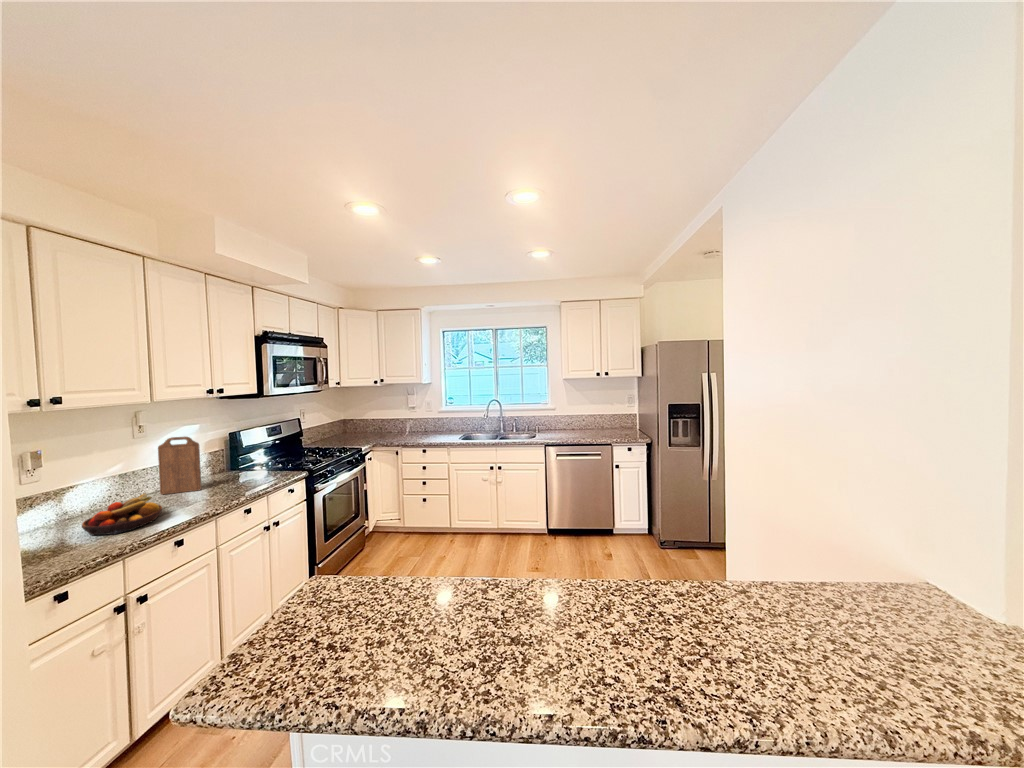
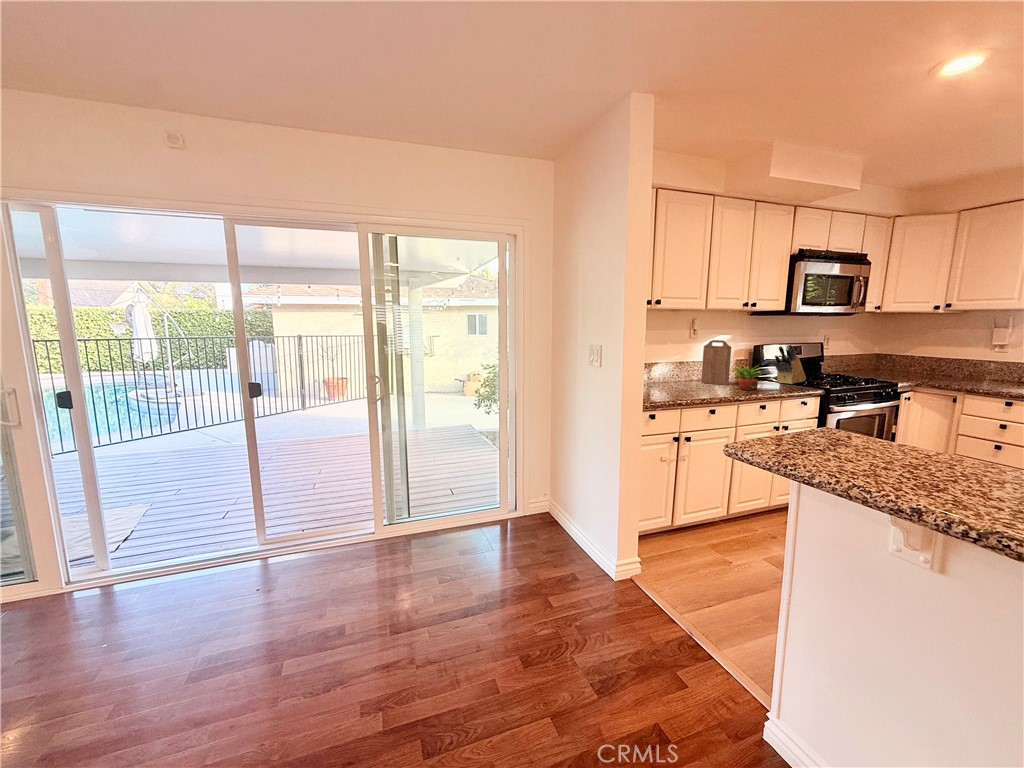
knife block: none [254,430,290,471] -> present [774,344,806,384]
succulent plant: none [198,461,242,495] -> present [735,366,758,390]
fruit bowl: present [82,493,162,535] -> none [662,375,704,395]

